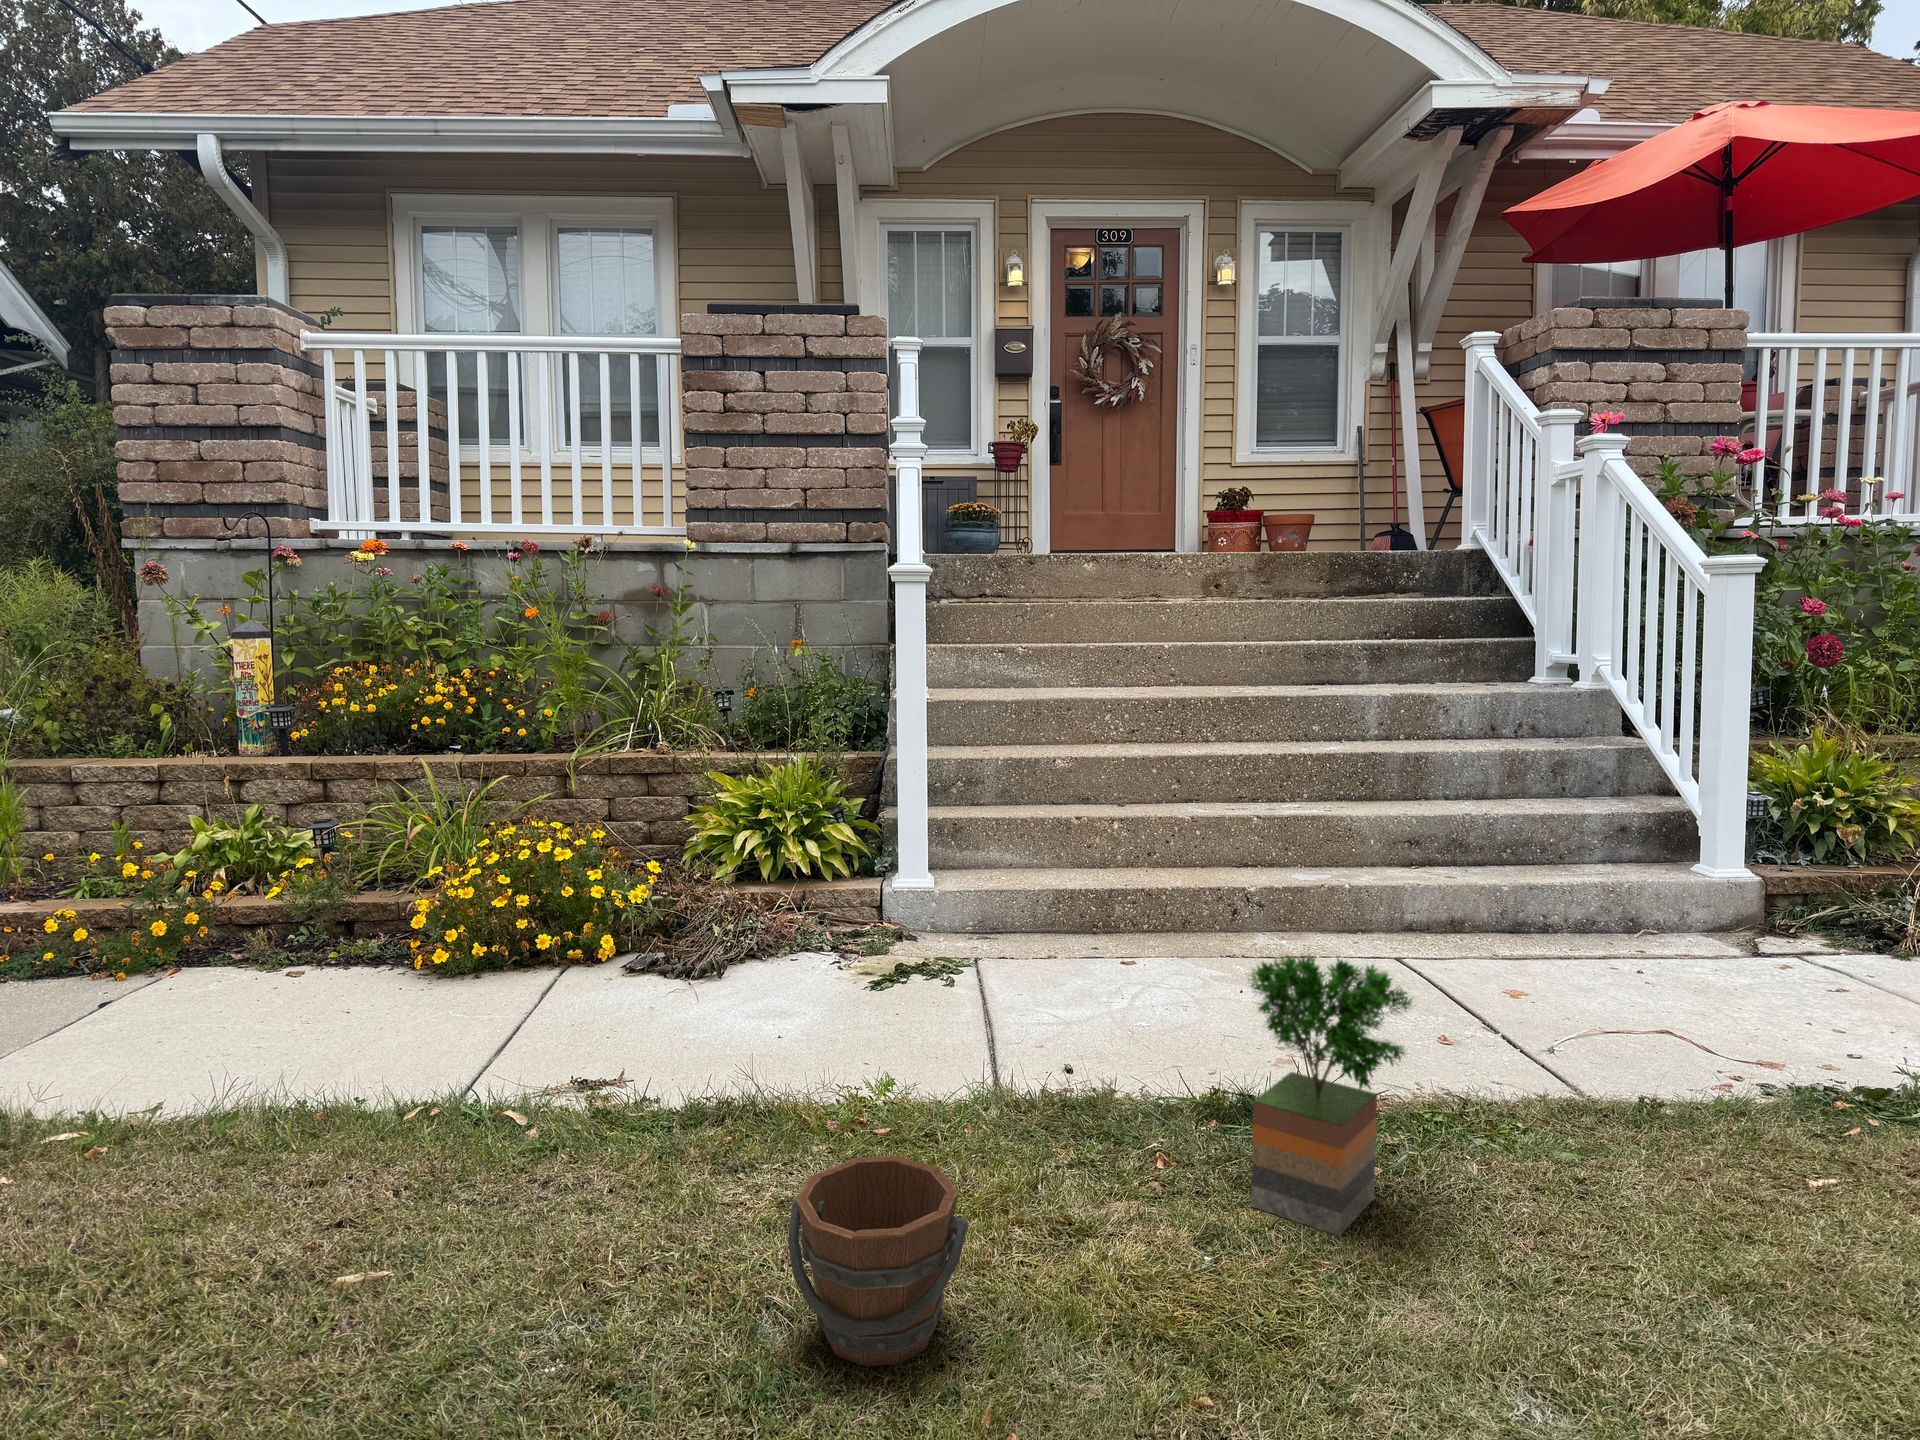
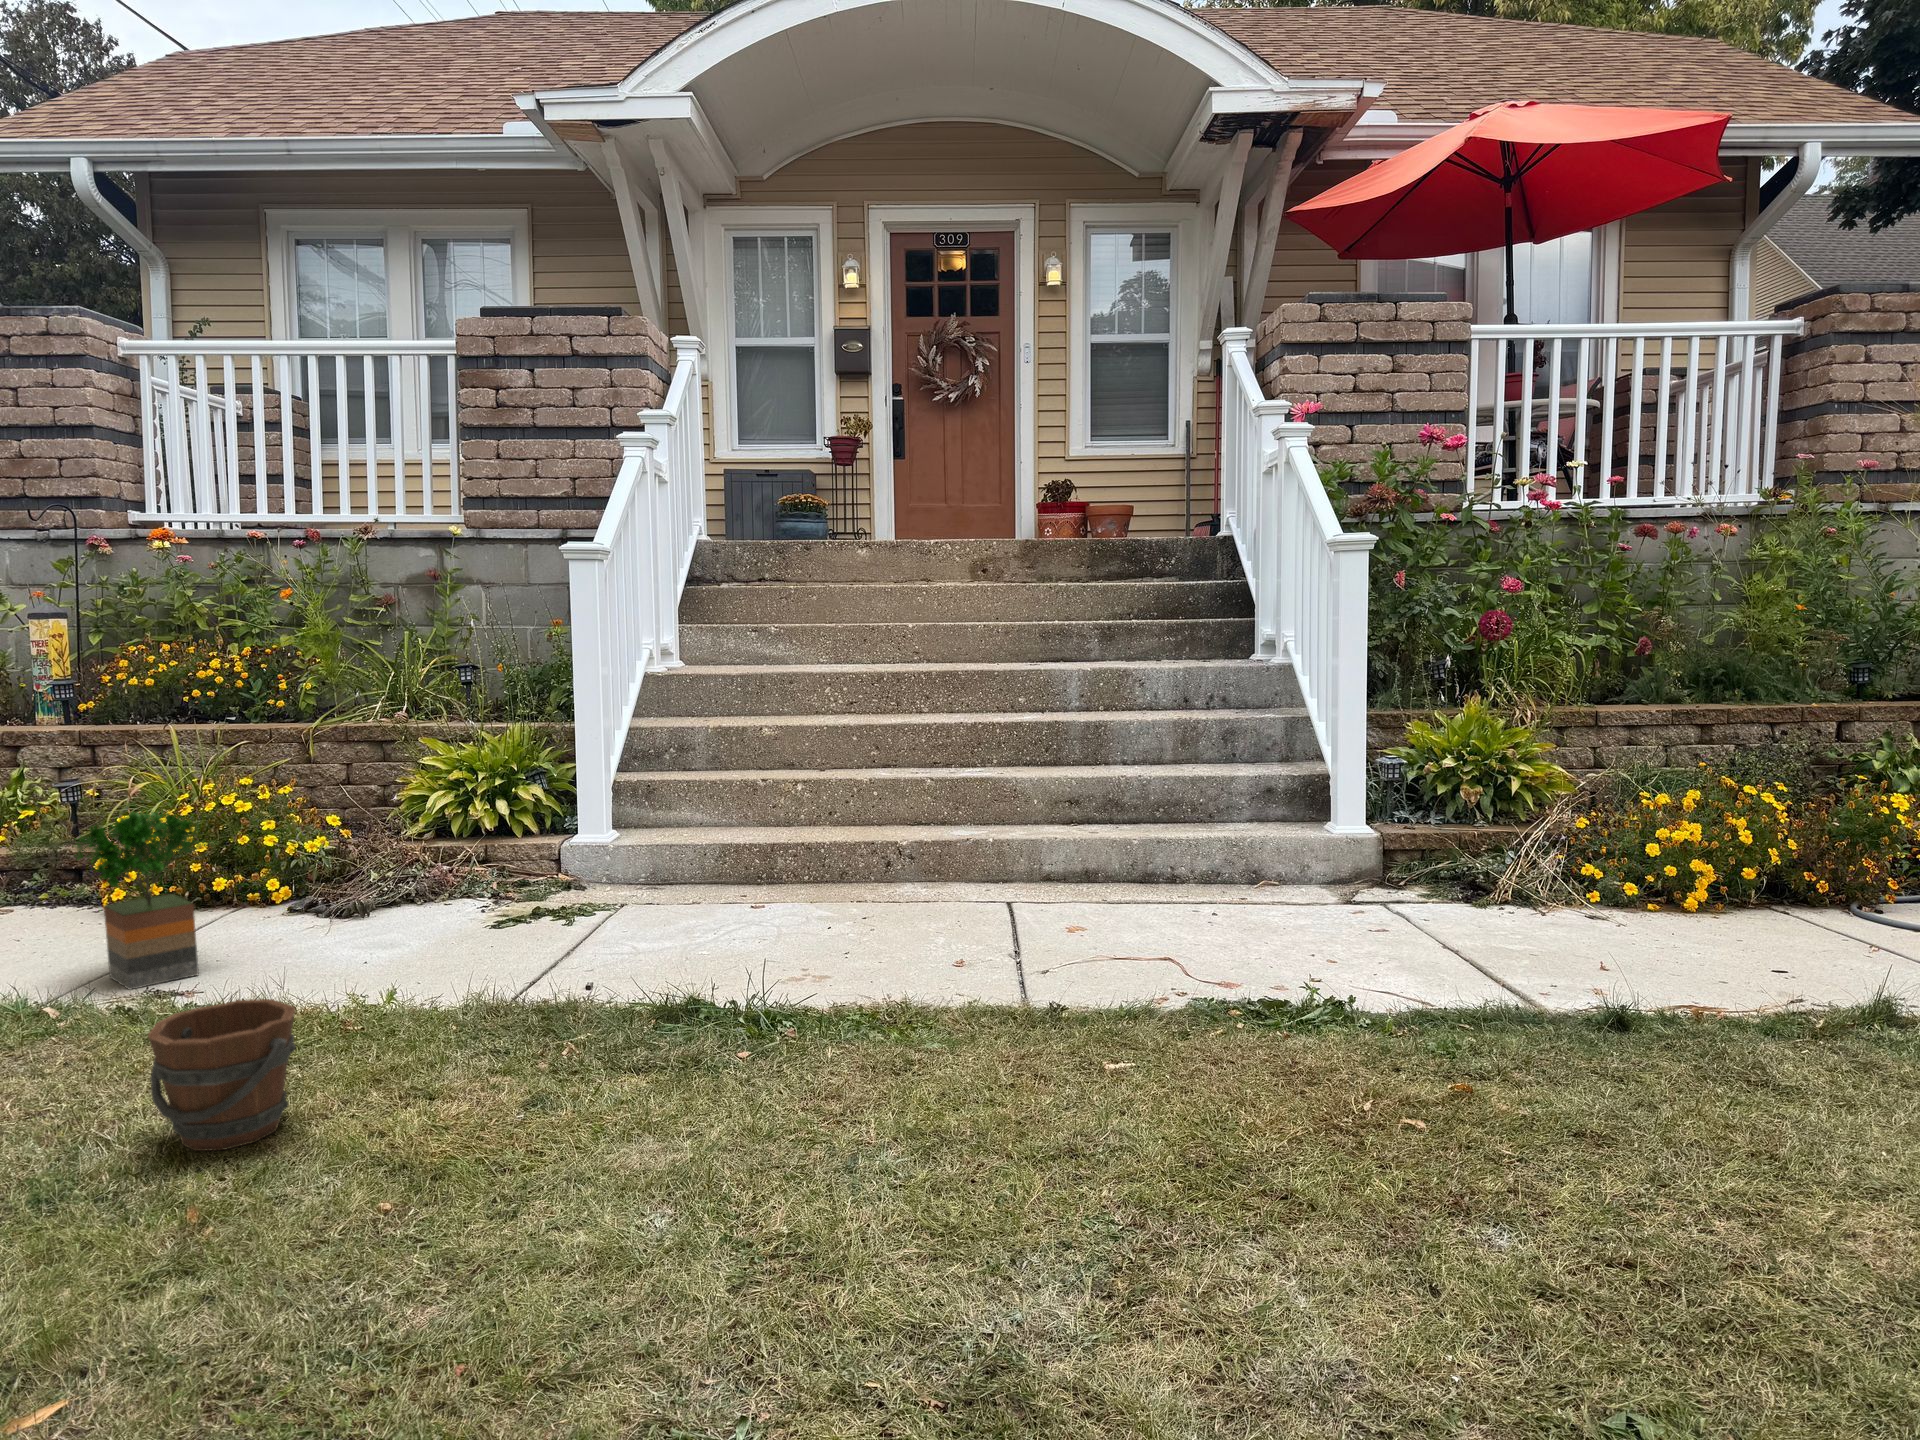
potted tree: present [1249,954,1412,1236] -> present [75,811,214,989]

